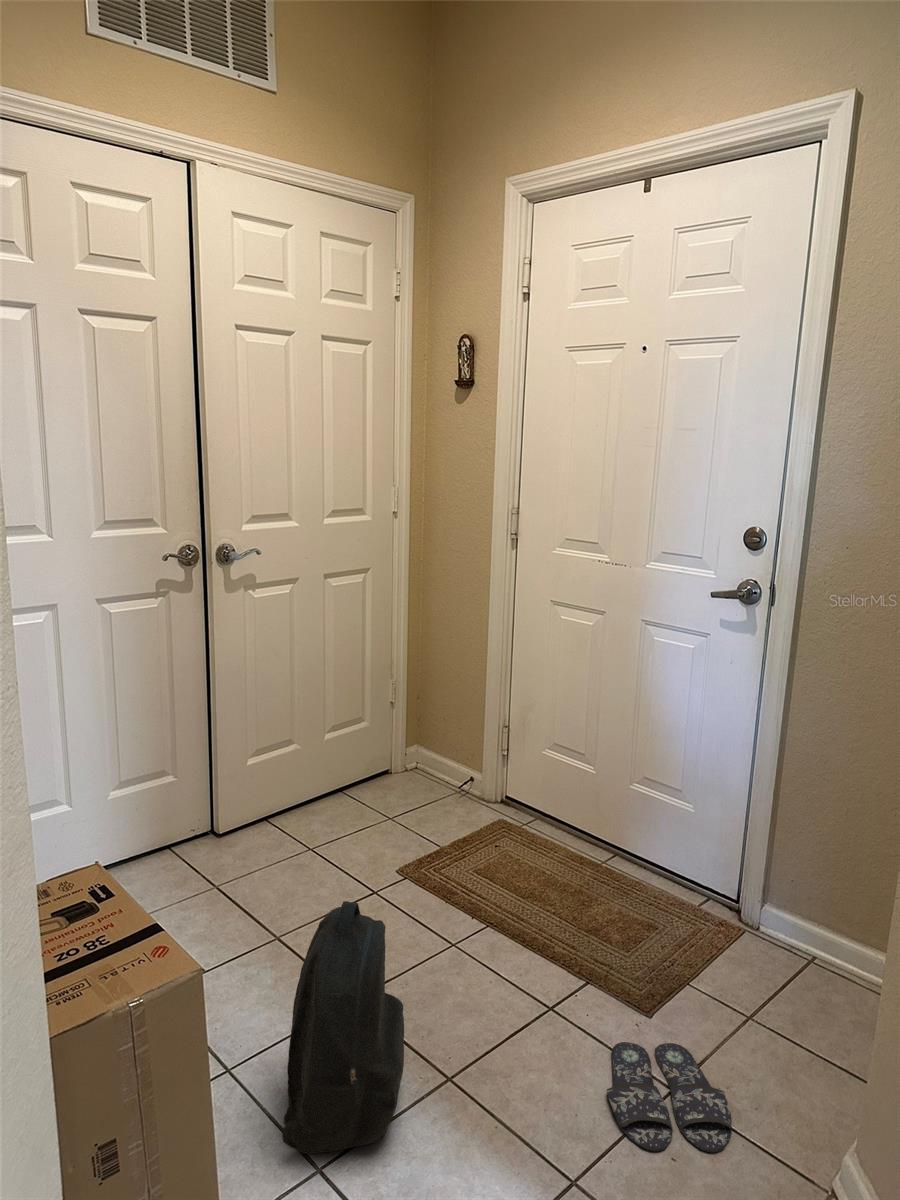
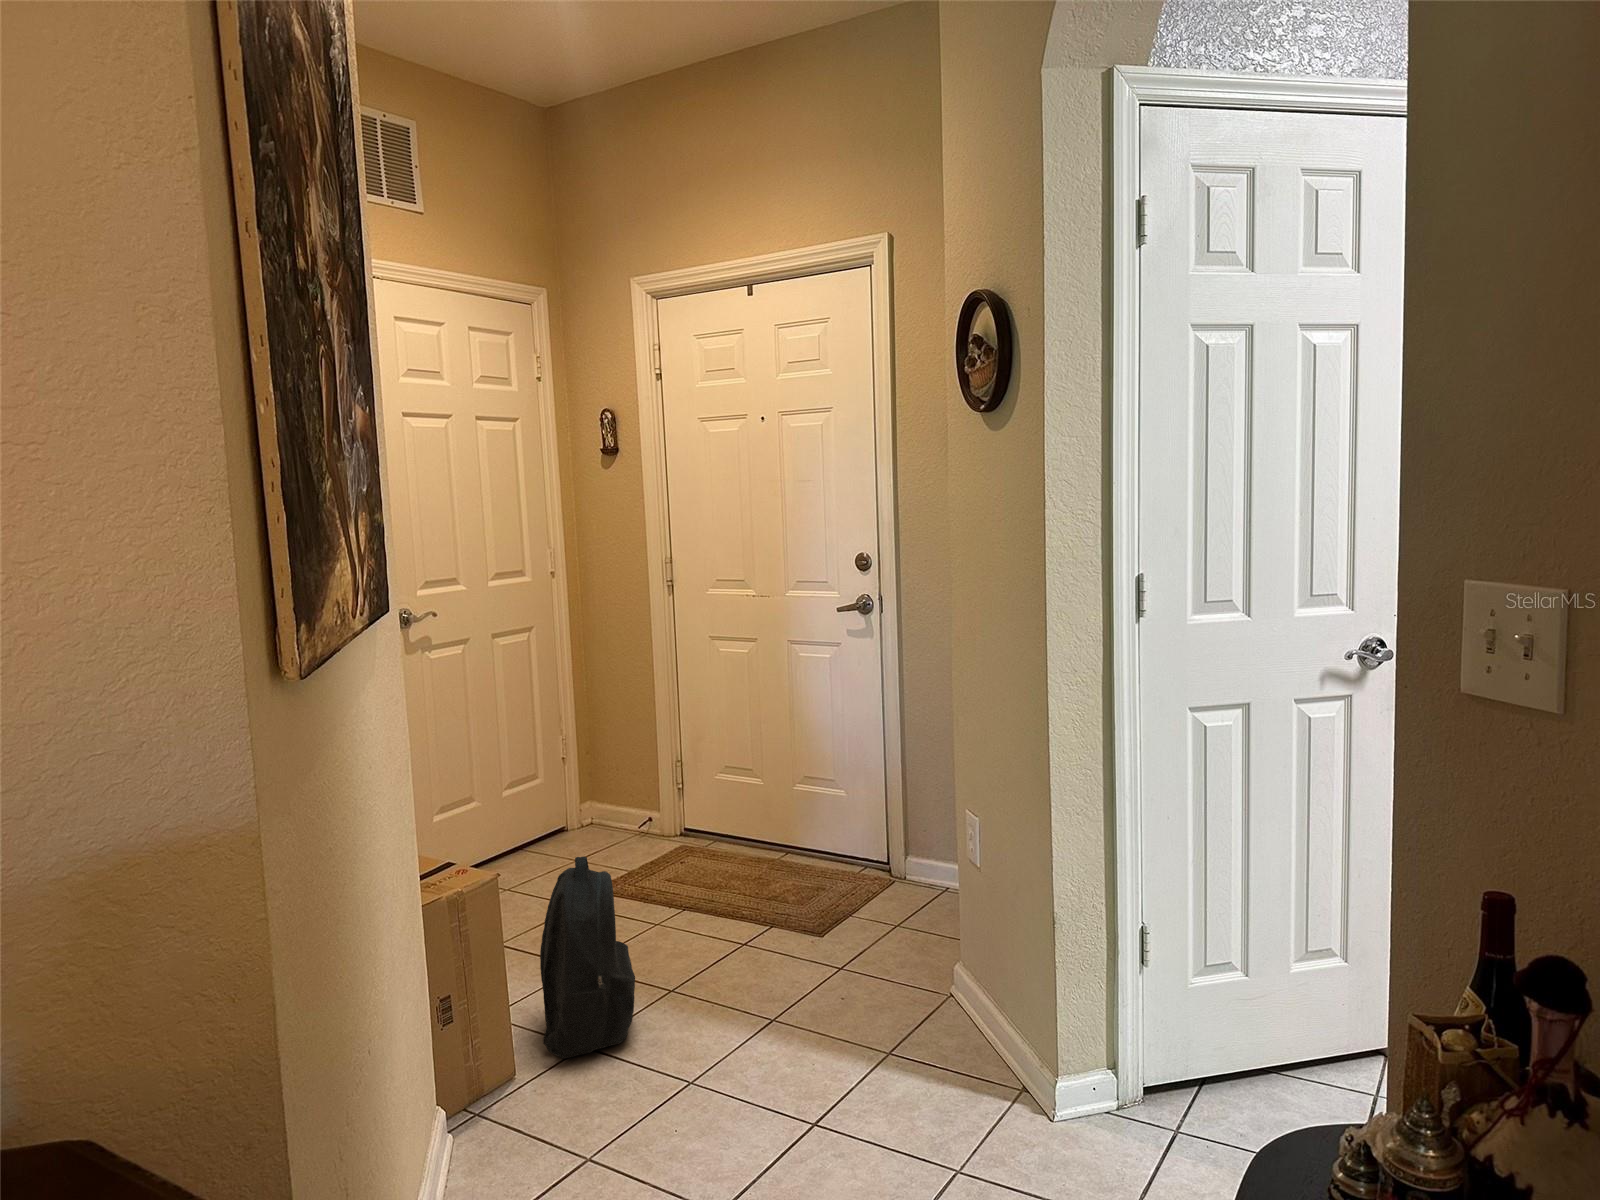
slippers: present [607,1042,732,1152] -> none [794,954,887,1011]

